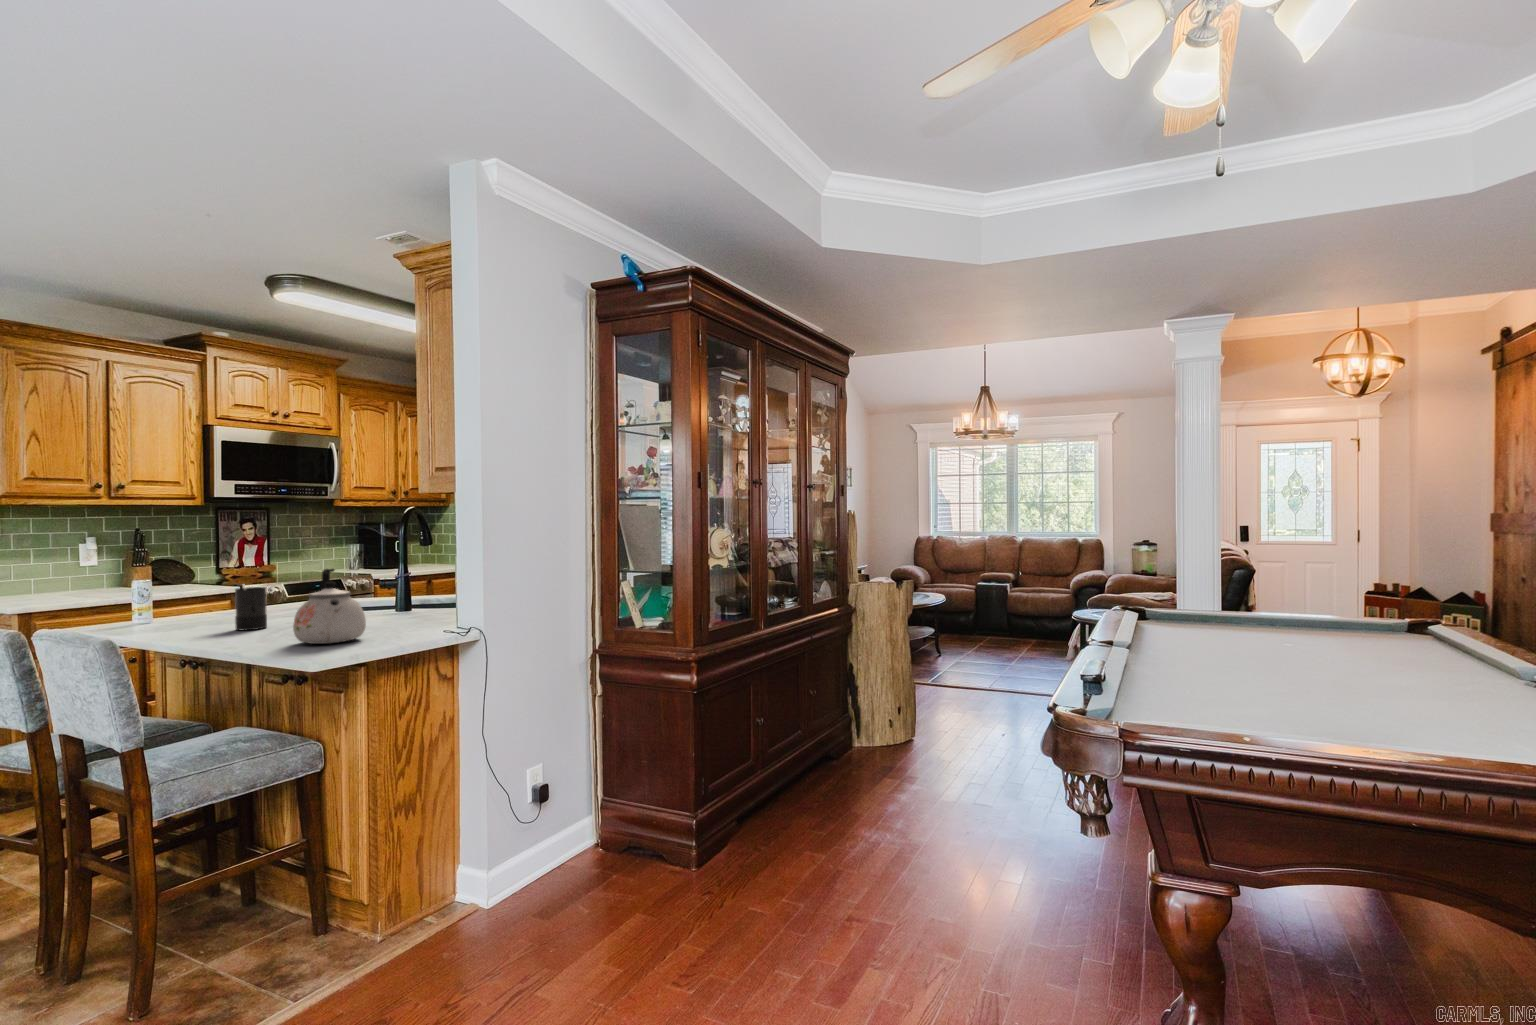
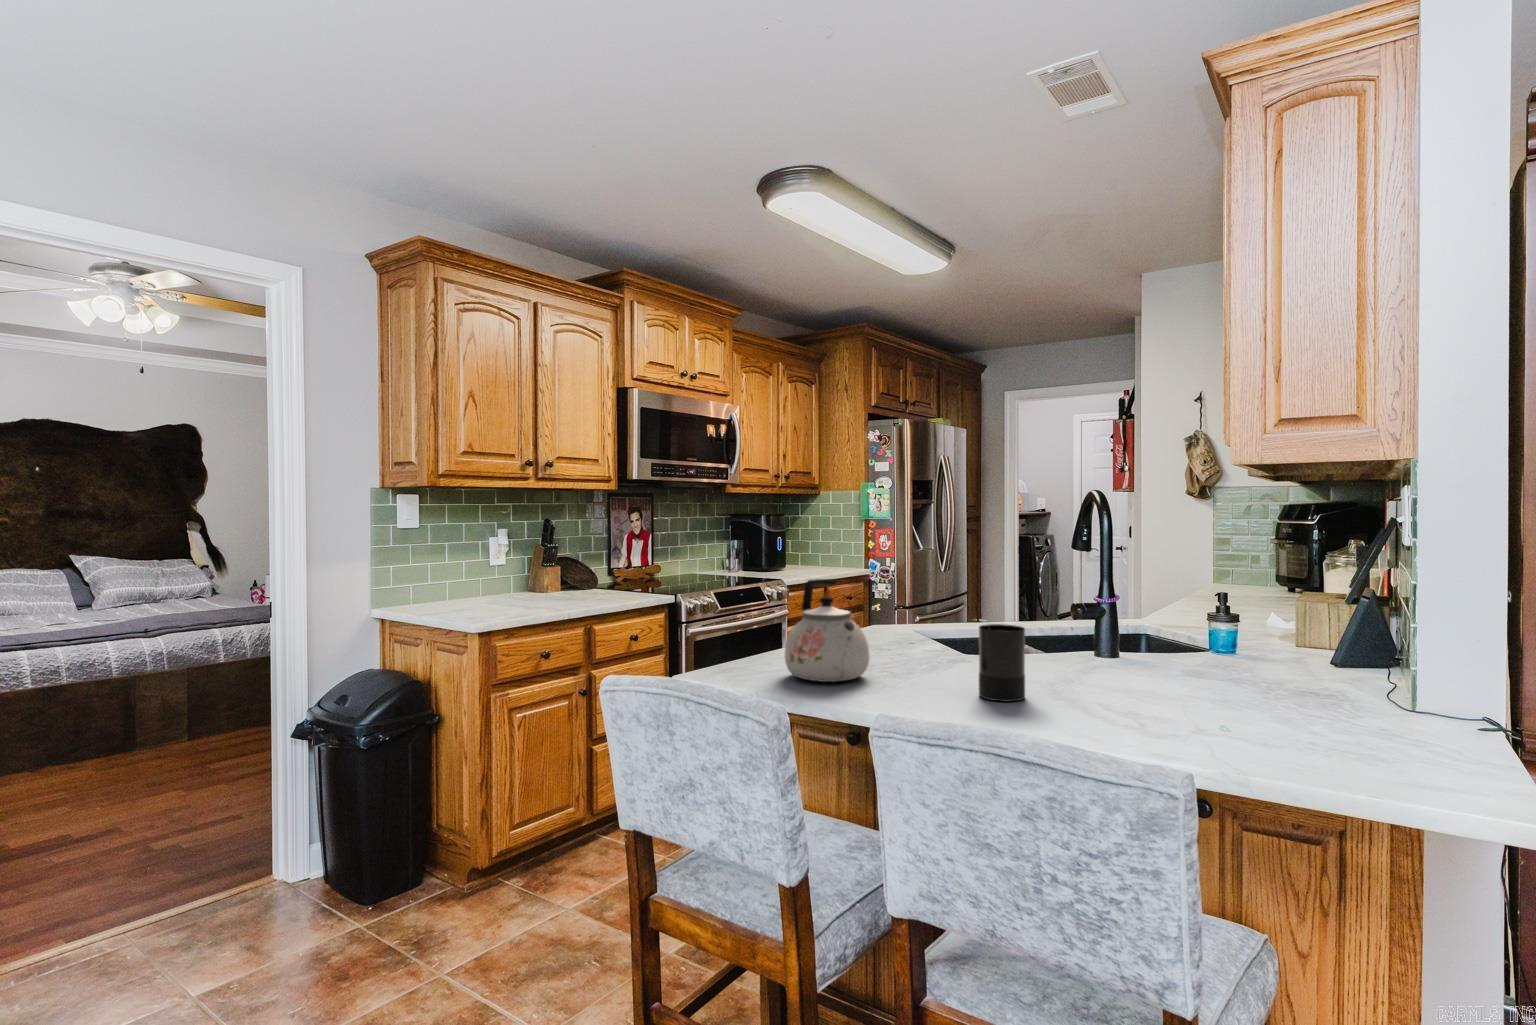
kettle: present [293,569,366,644] -> present [785,579,870,682]

